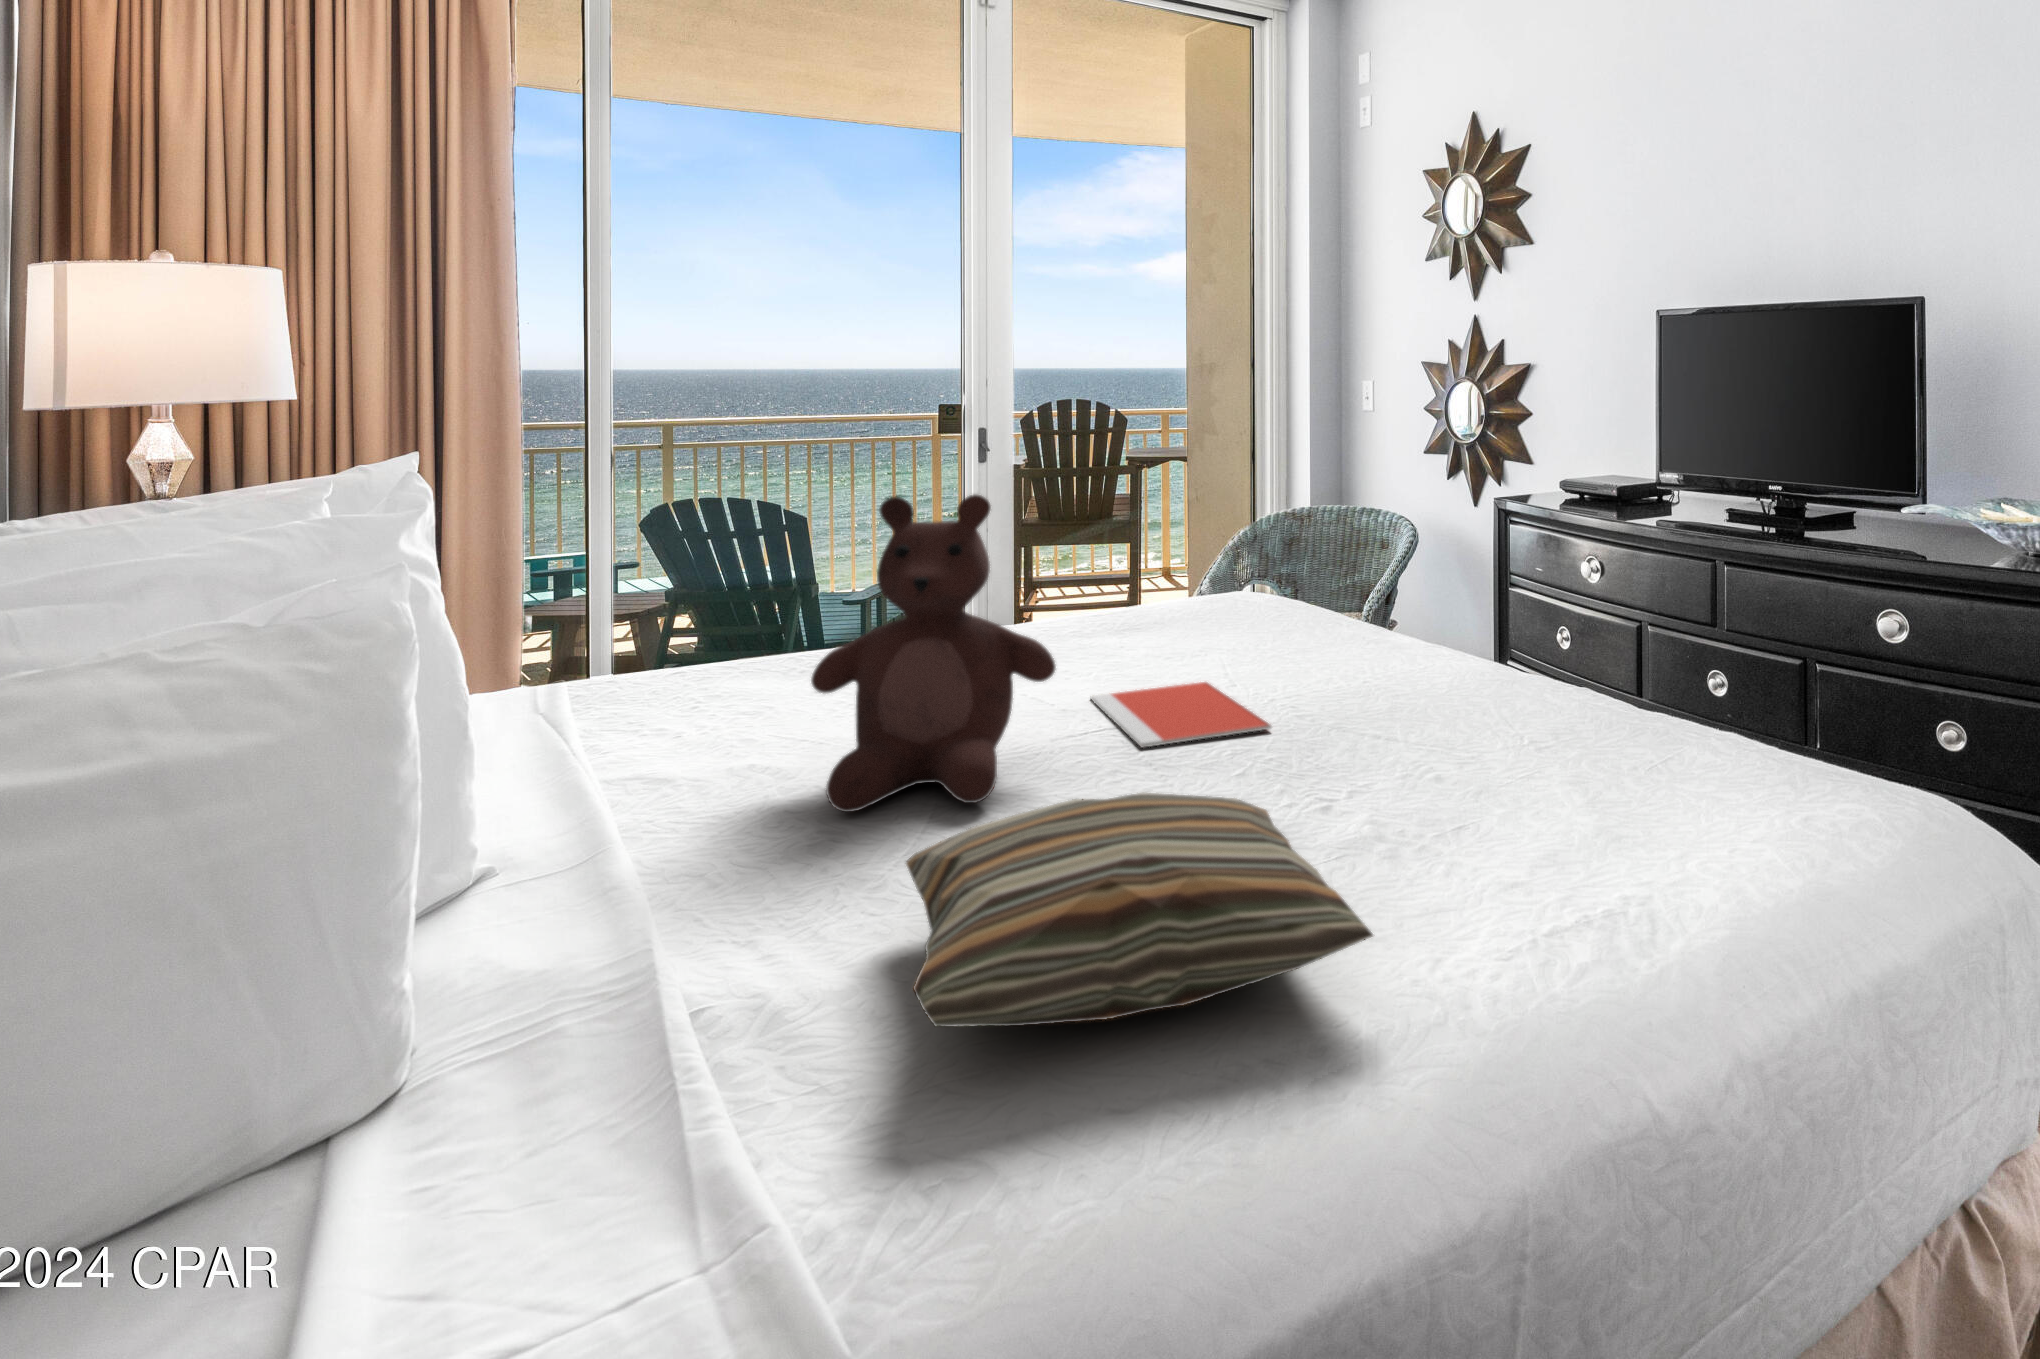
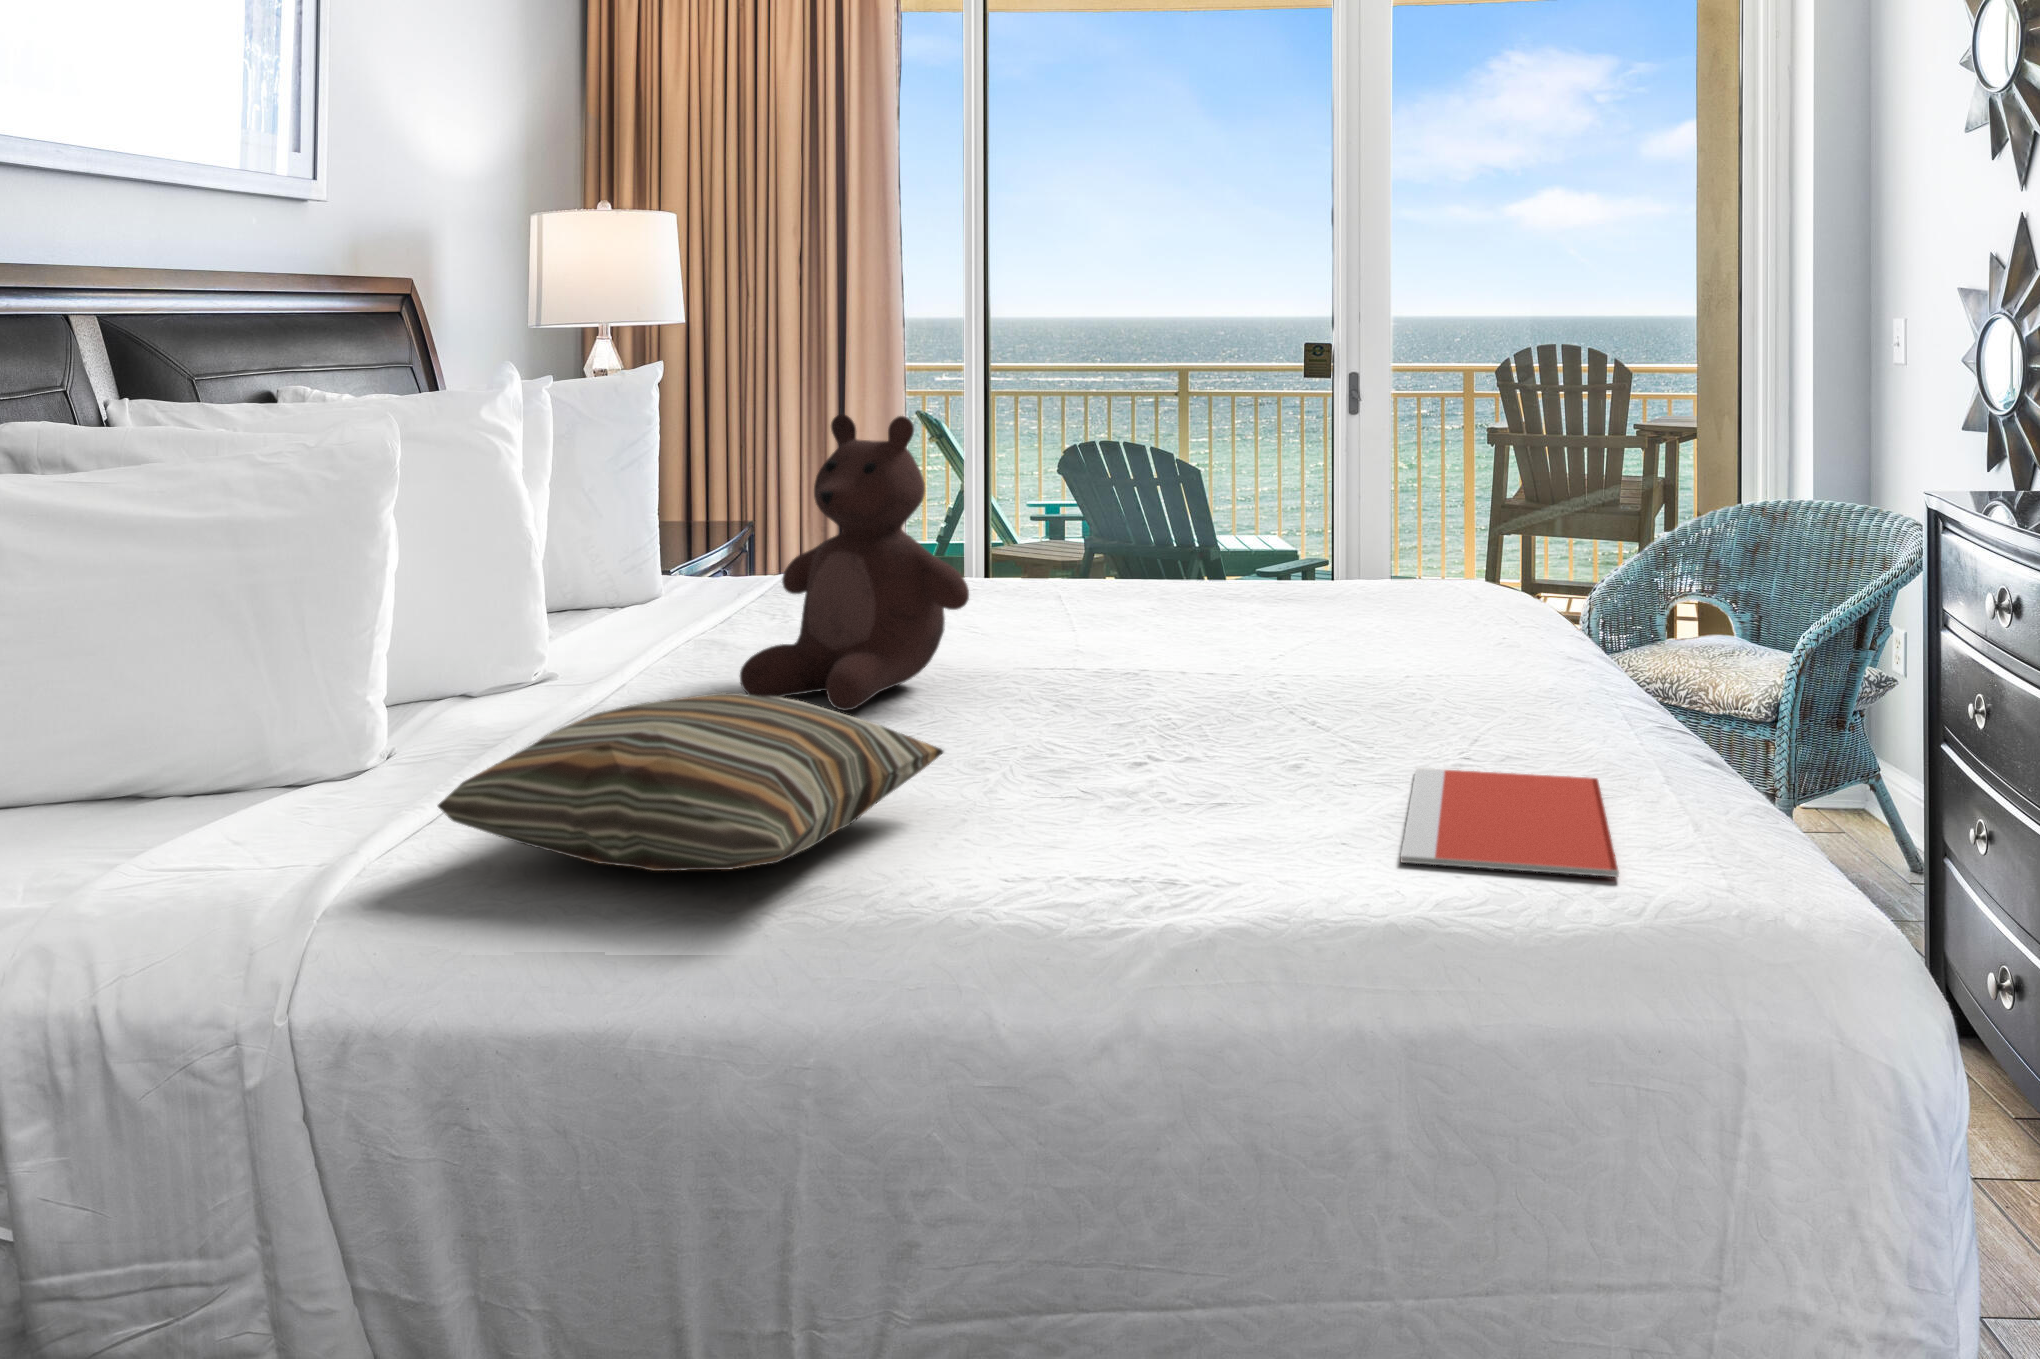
notebook: present [1090,682,1271,747] -> present [1401,768,1619,877]

